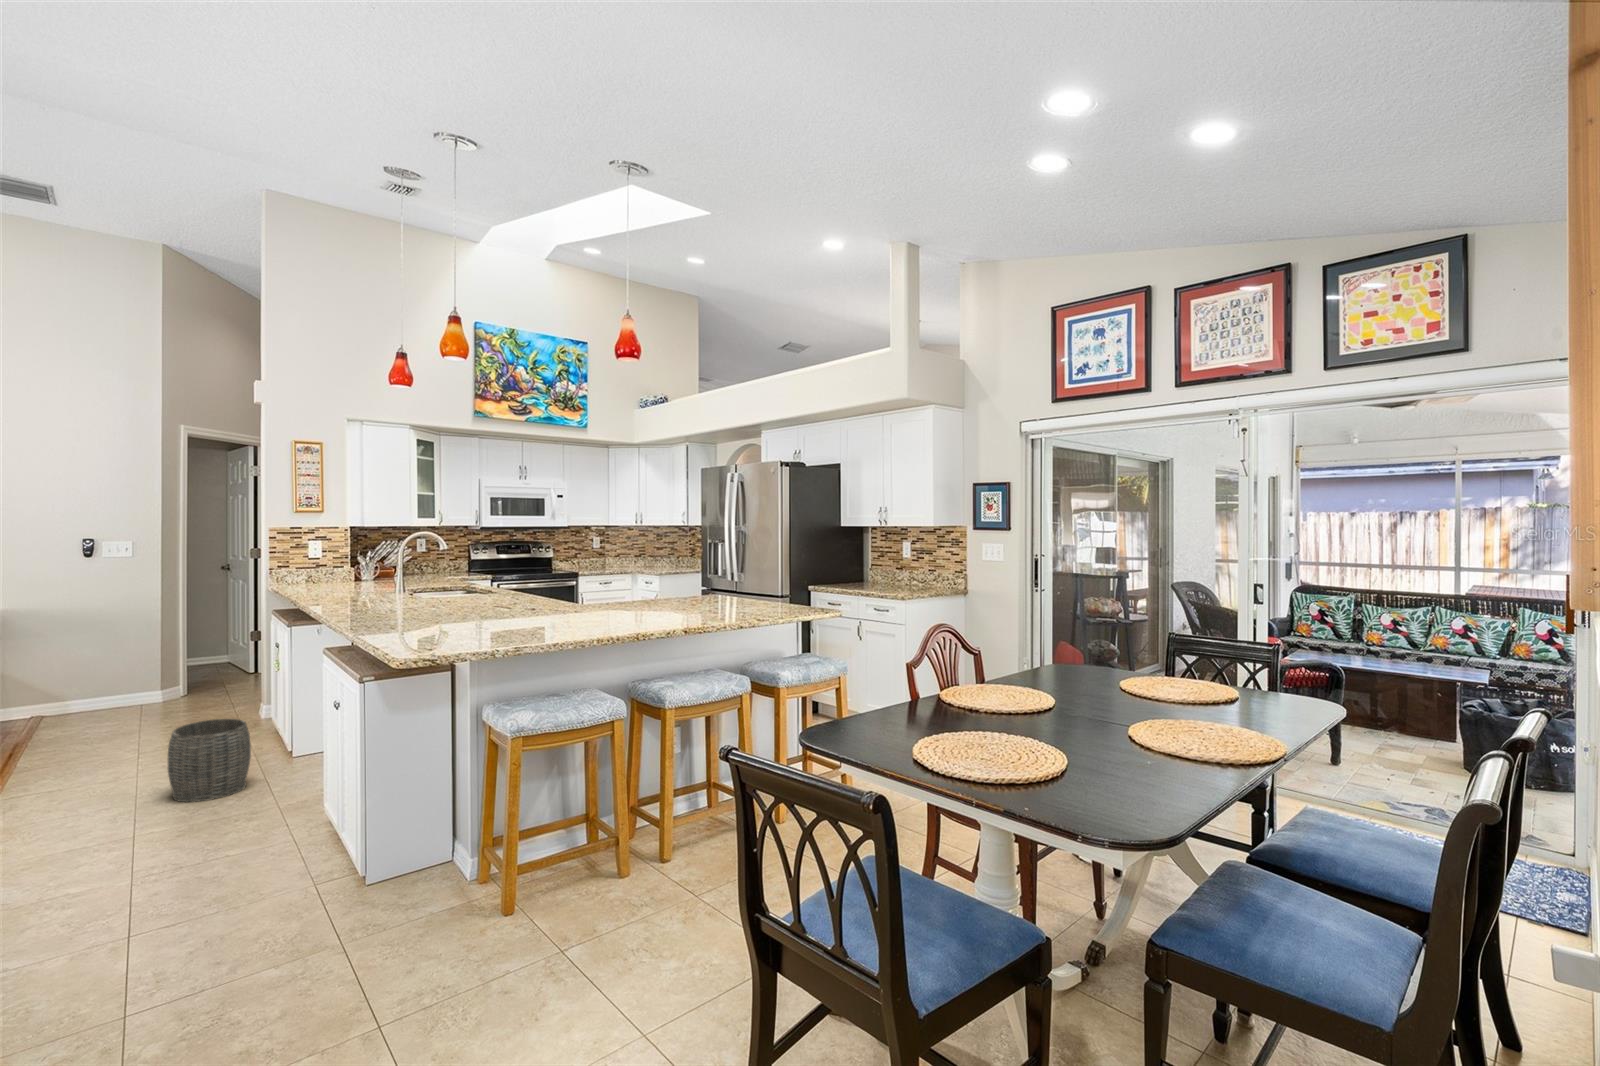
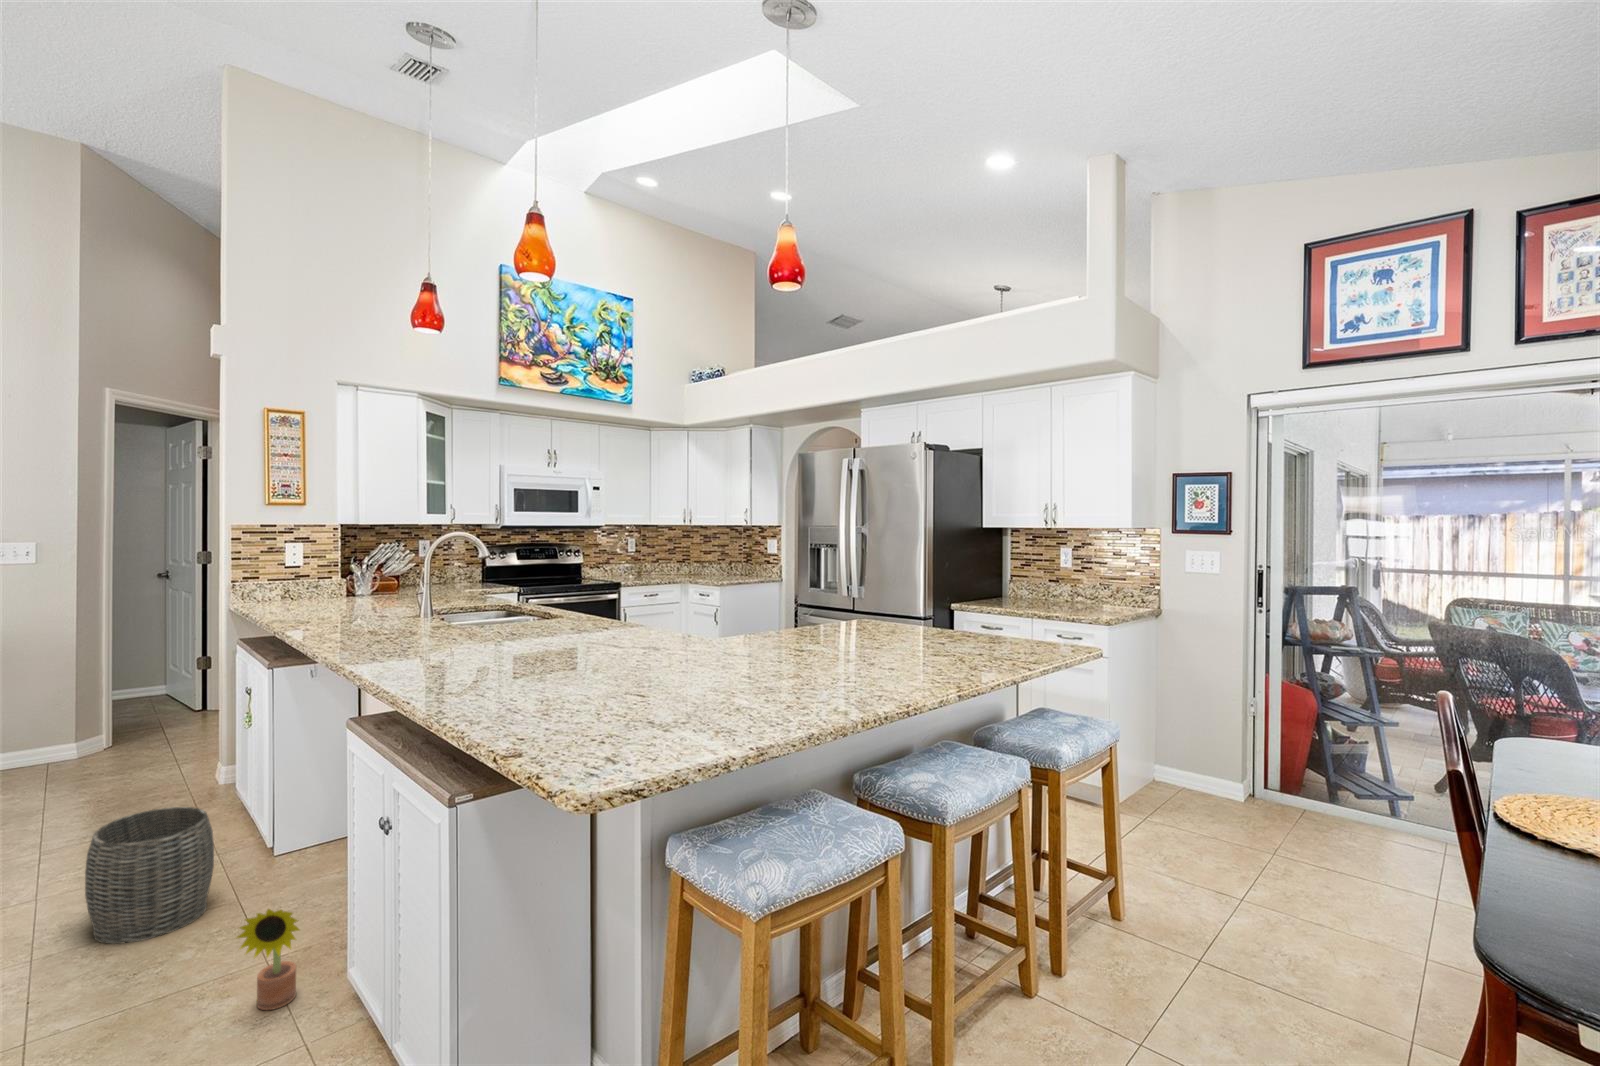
decorative plant: none [256,767,297,833] -> present [237,909,300,1010]

